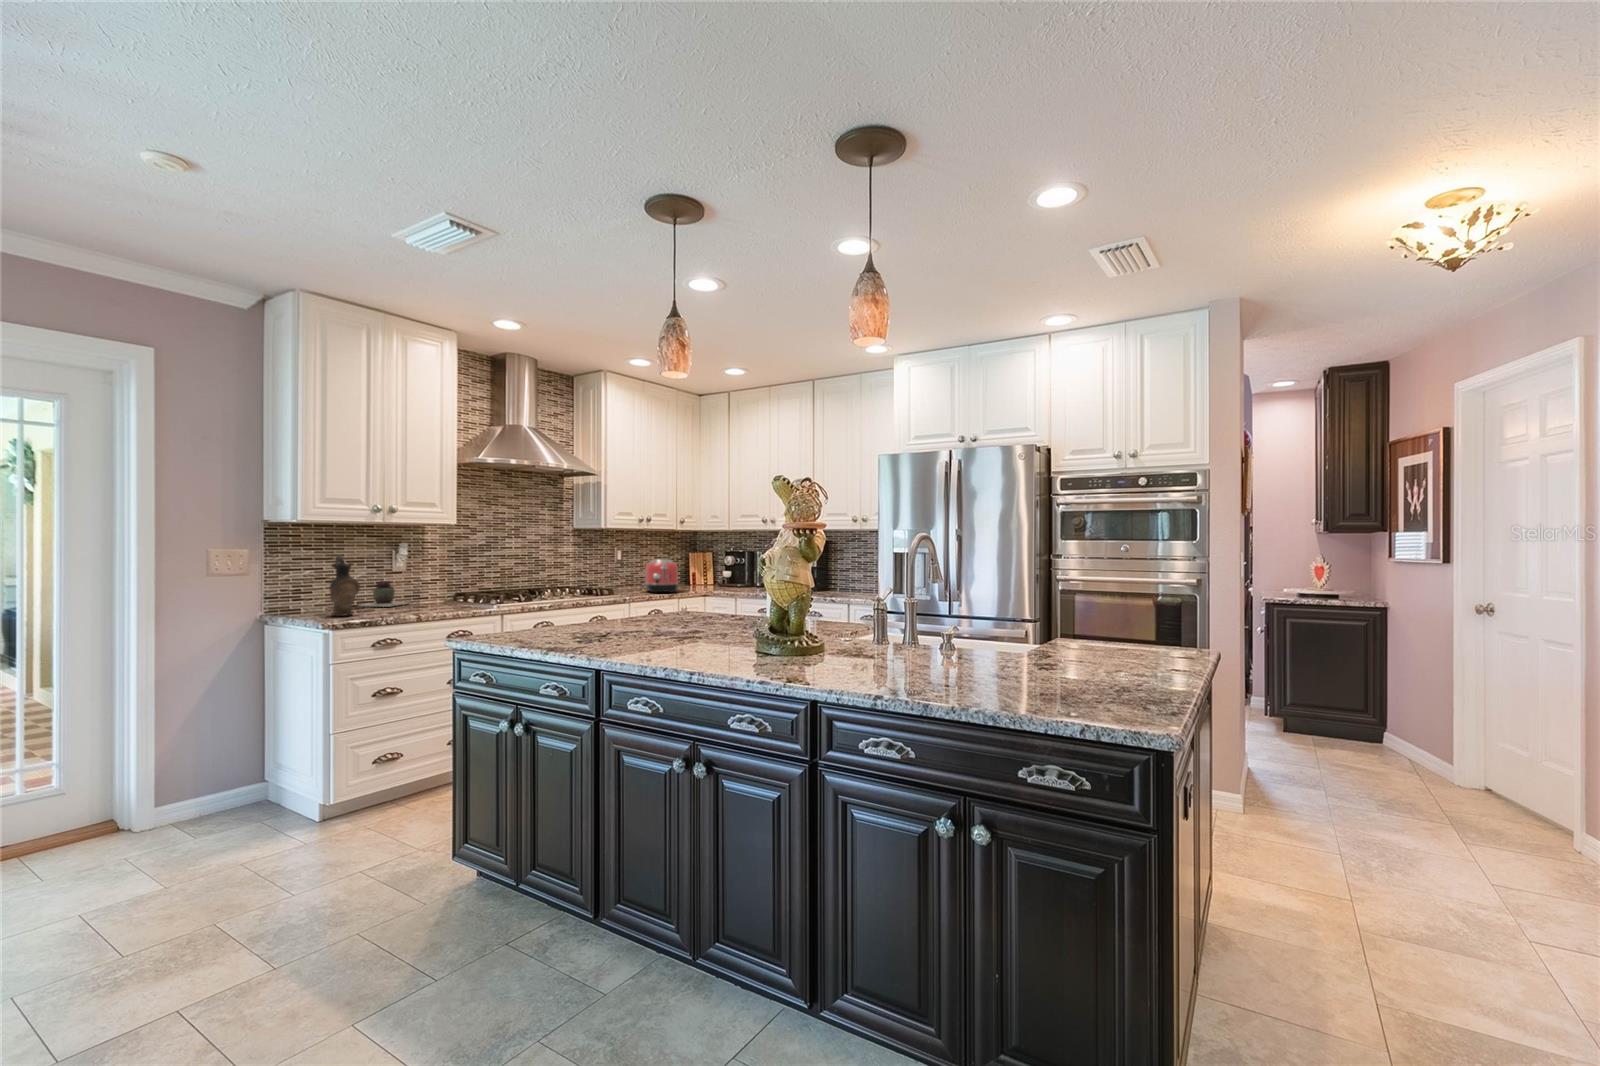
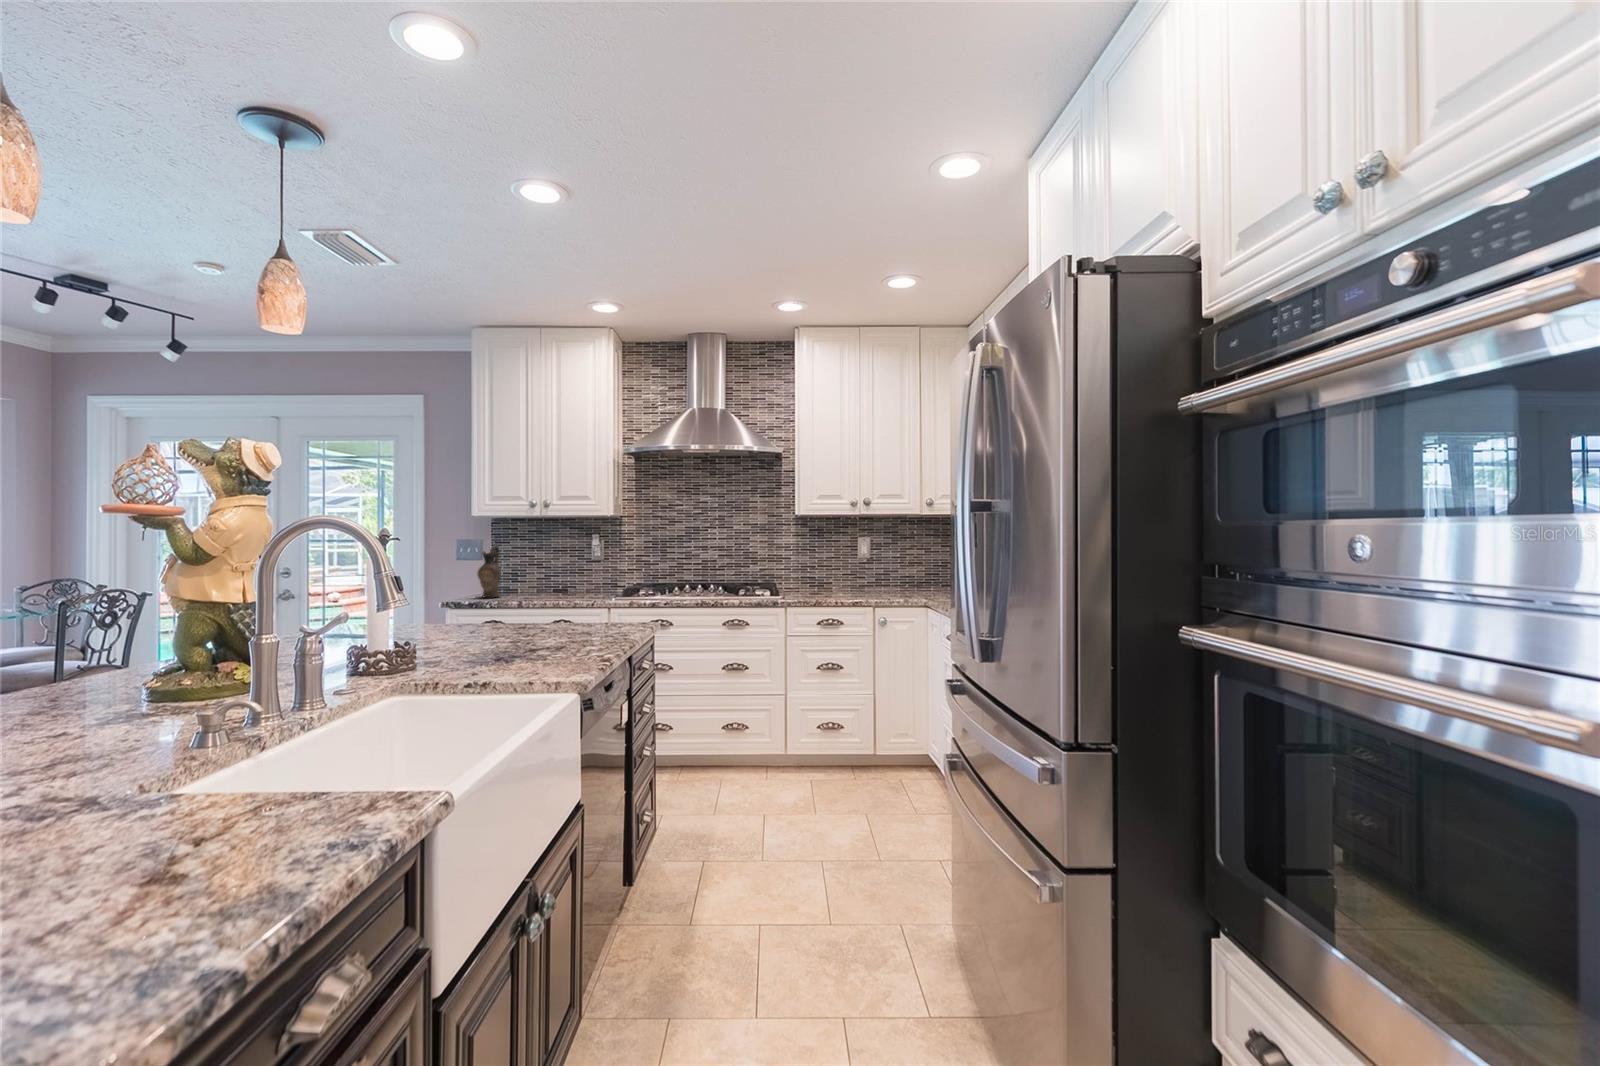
toaster: present [645,559,678,593] -> none [823,553,872,596]
succulent plant: present [359,581,410,607] -> none [546,568,586,592]

